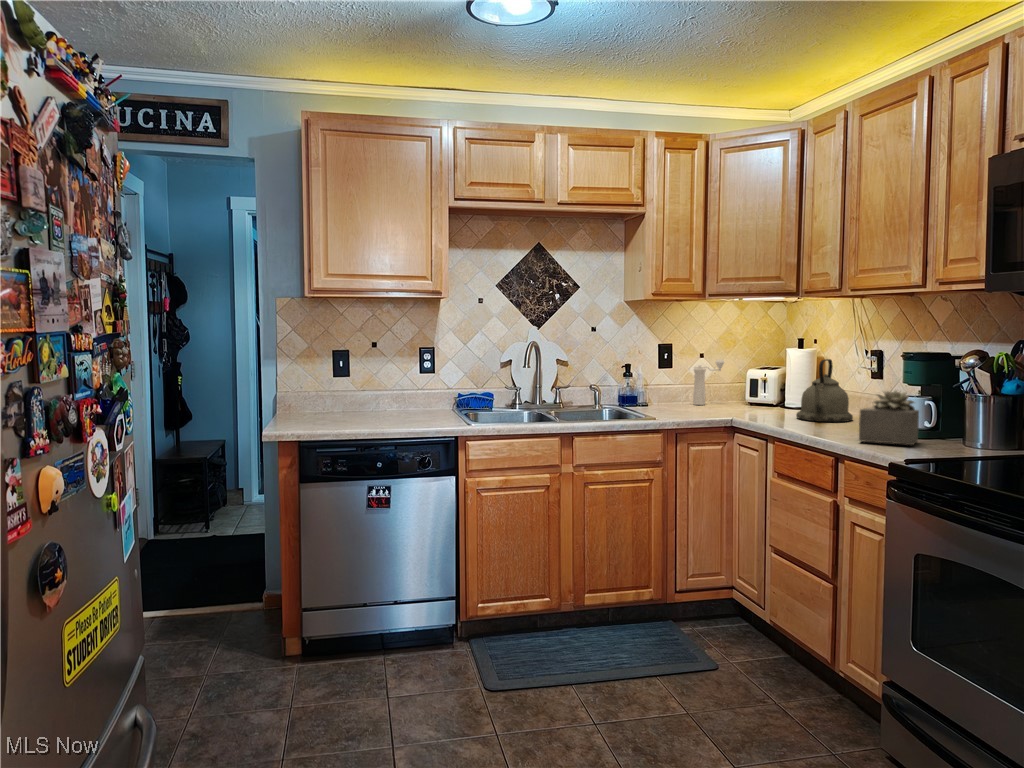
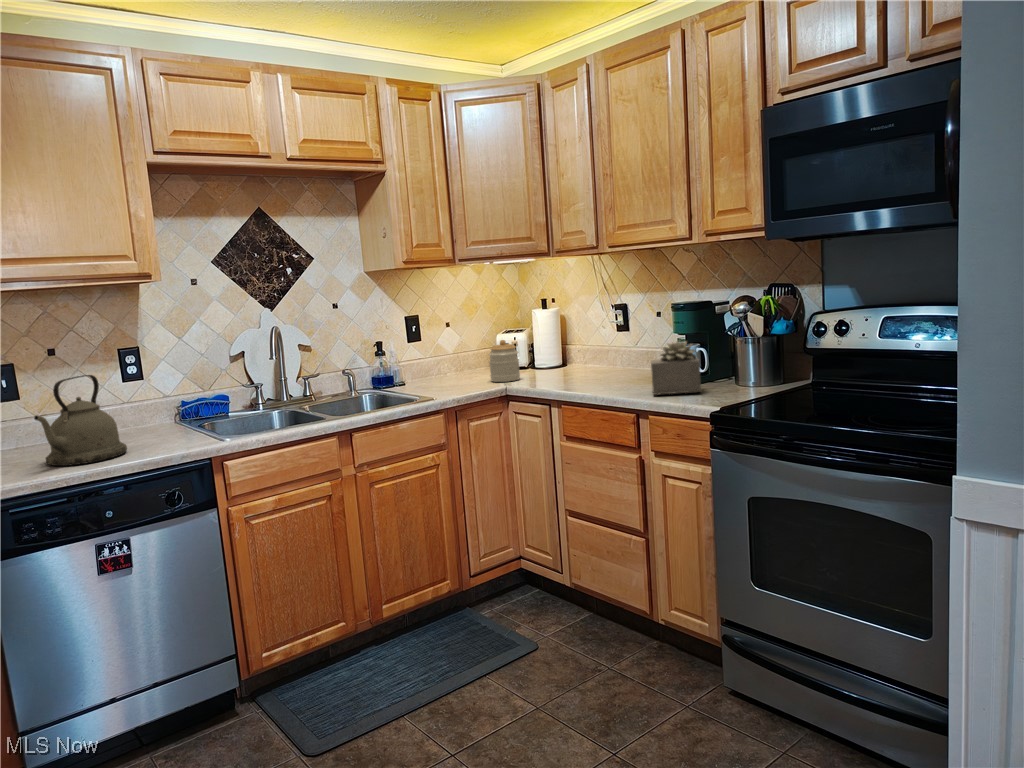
kettle: present [796,359,853,422] -> present [34,375,127,466]
pepper mill: present [693,360,724,405] -> none [445,327,474,377]
jar: none [725,374,755,414] -> present [489,340,520,382]

